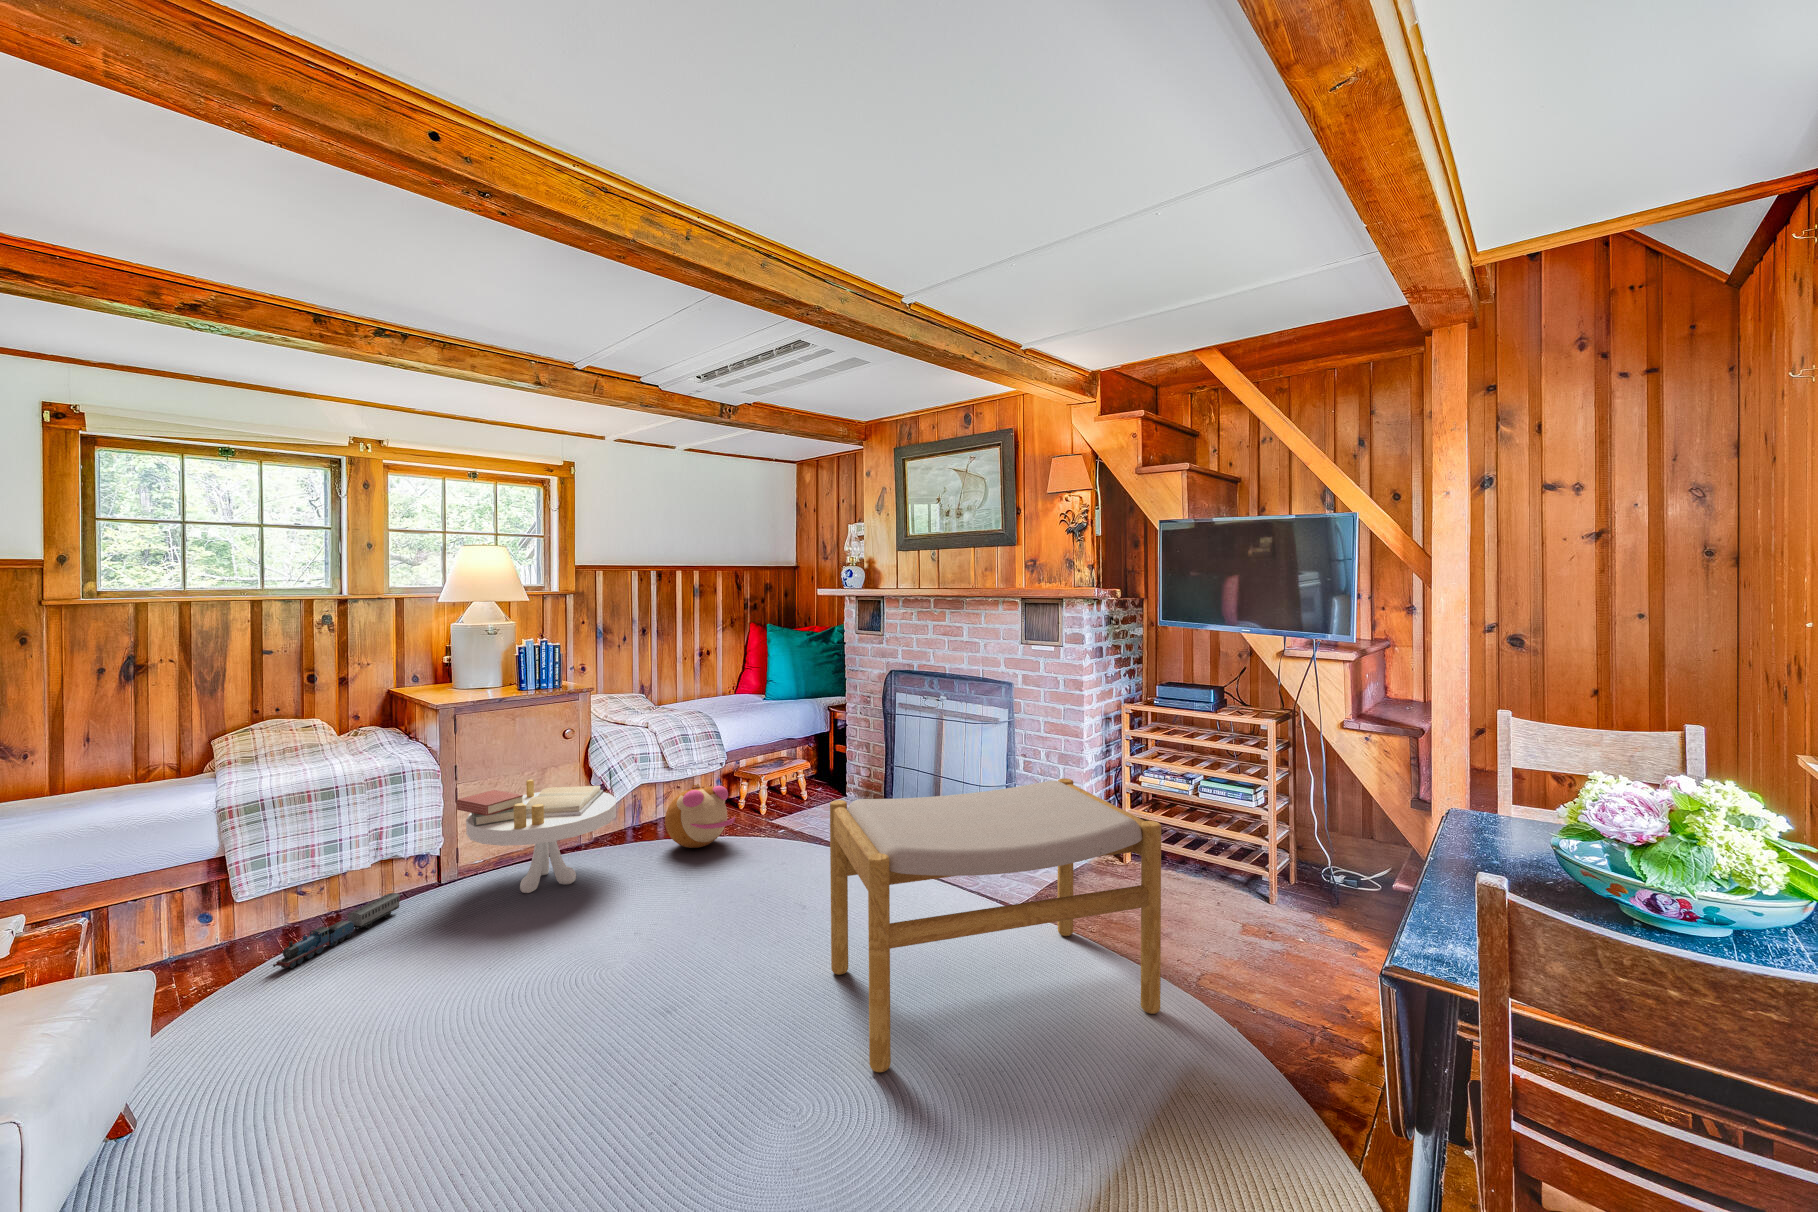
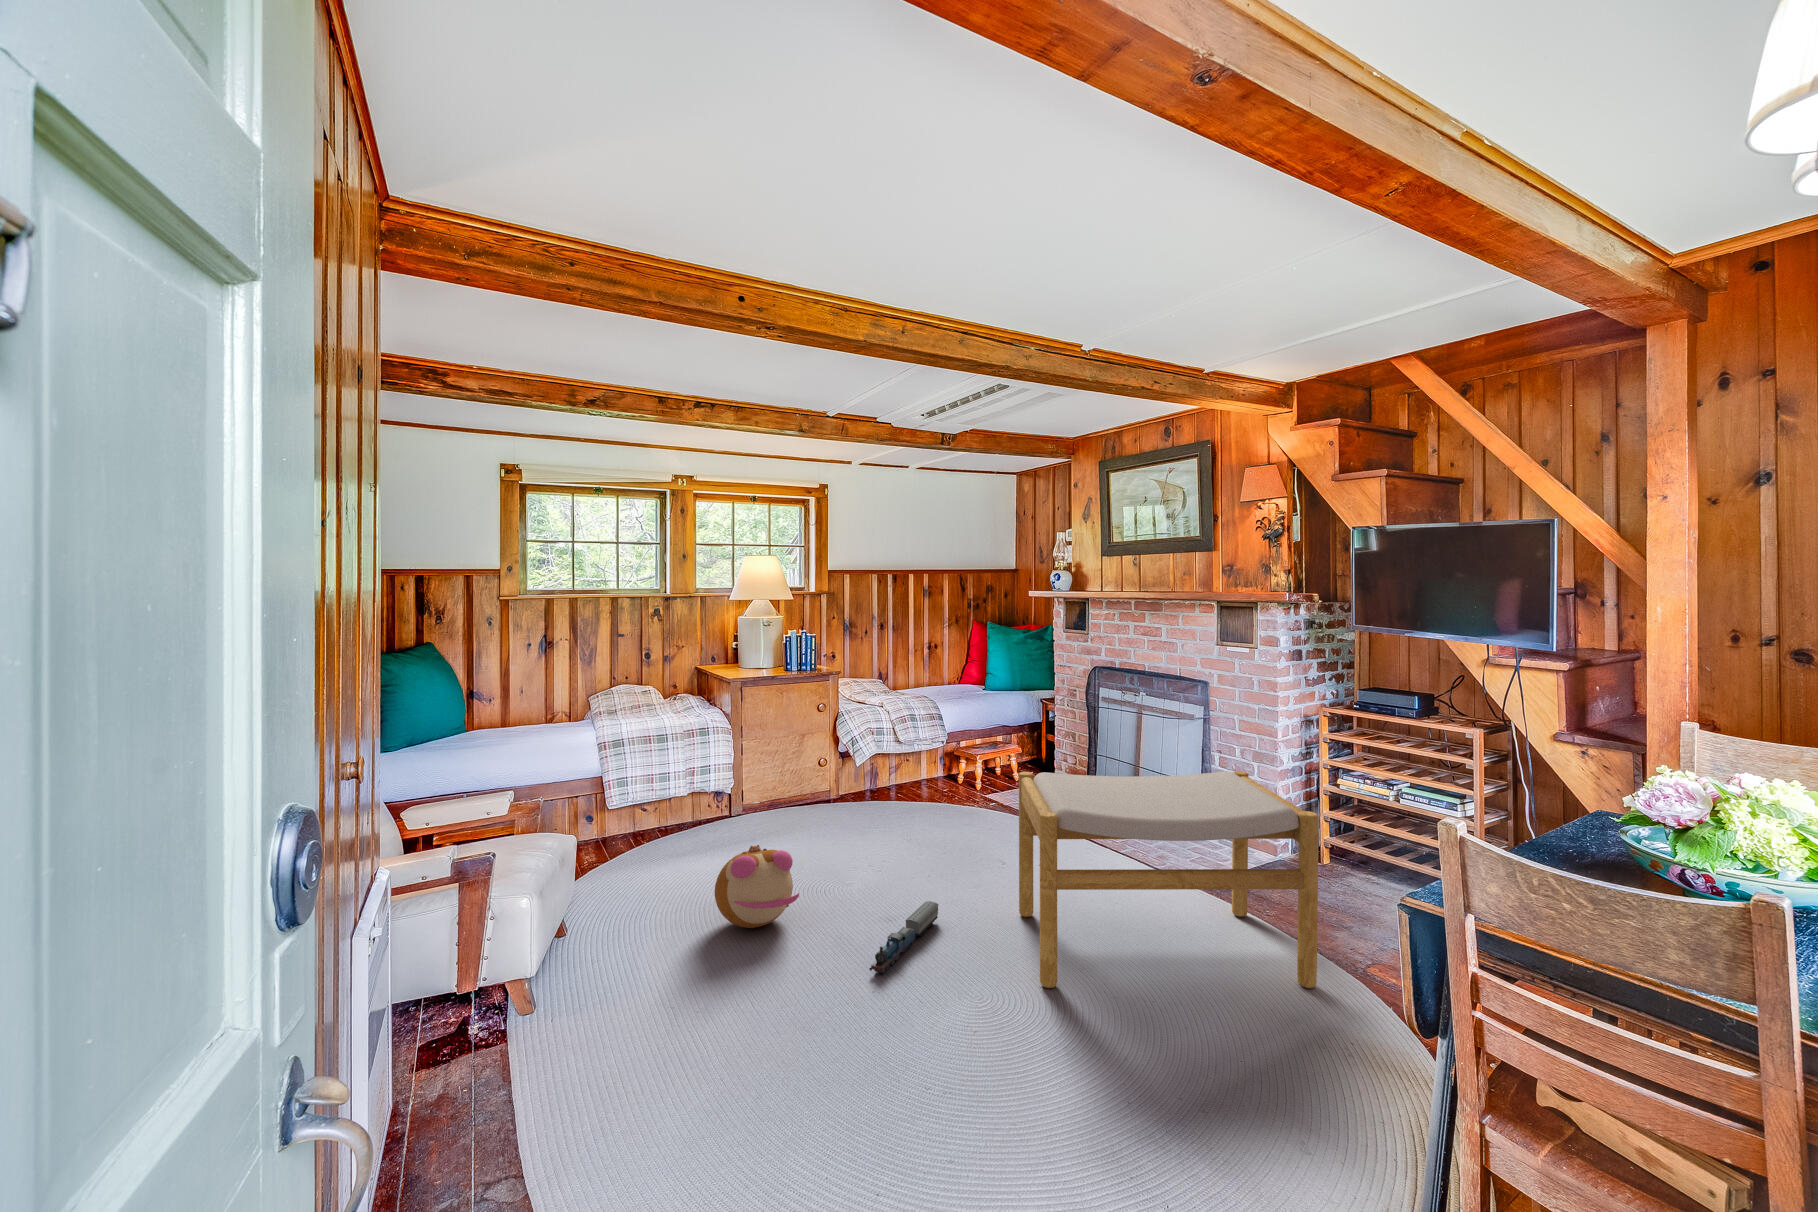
side table: present [457,780,616,893] -> none [744,742,856,829]
plush toy: present [665,784,735,848] -> present [715,845,799,928]
toy train: present [273,893,400,968] -> present [869,901,938,973]

